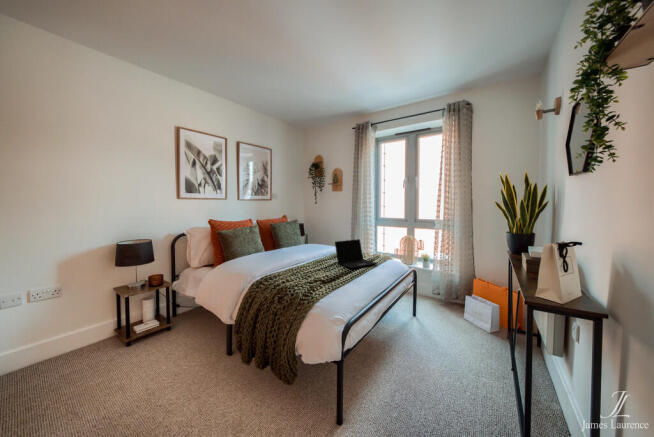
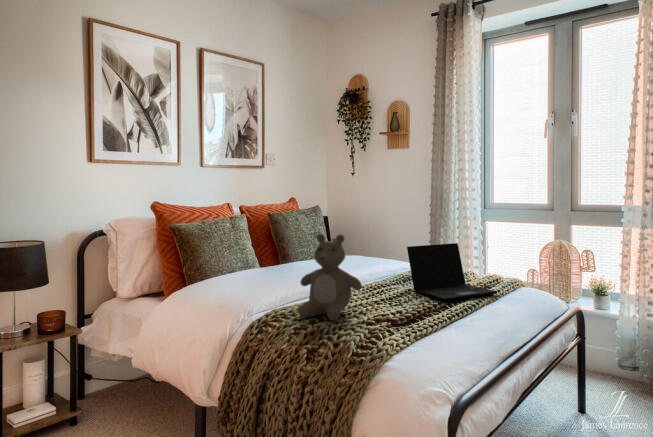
teddy bear: none [277,237,309,281] -> present [298,234,362,321]

